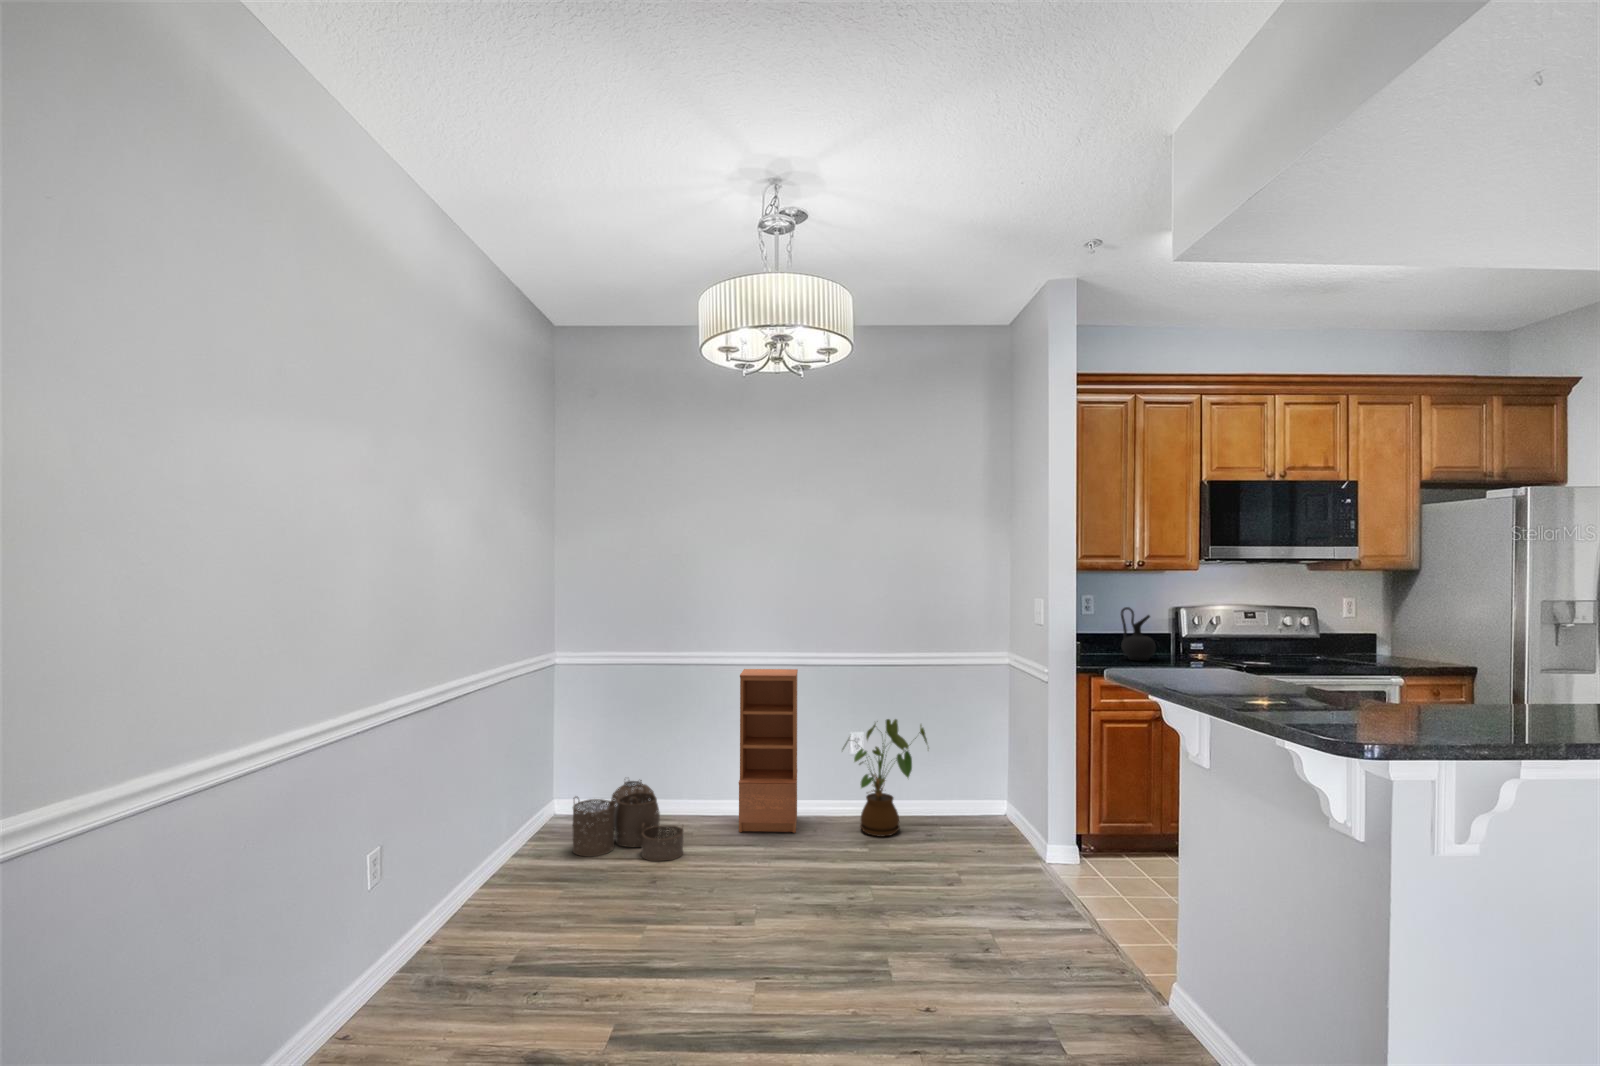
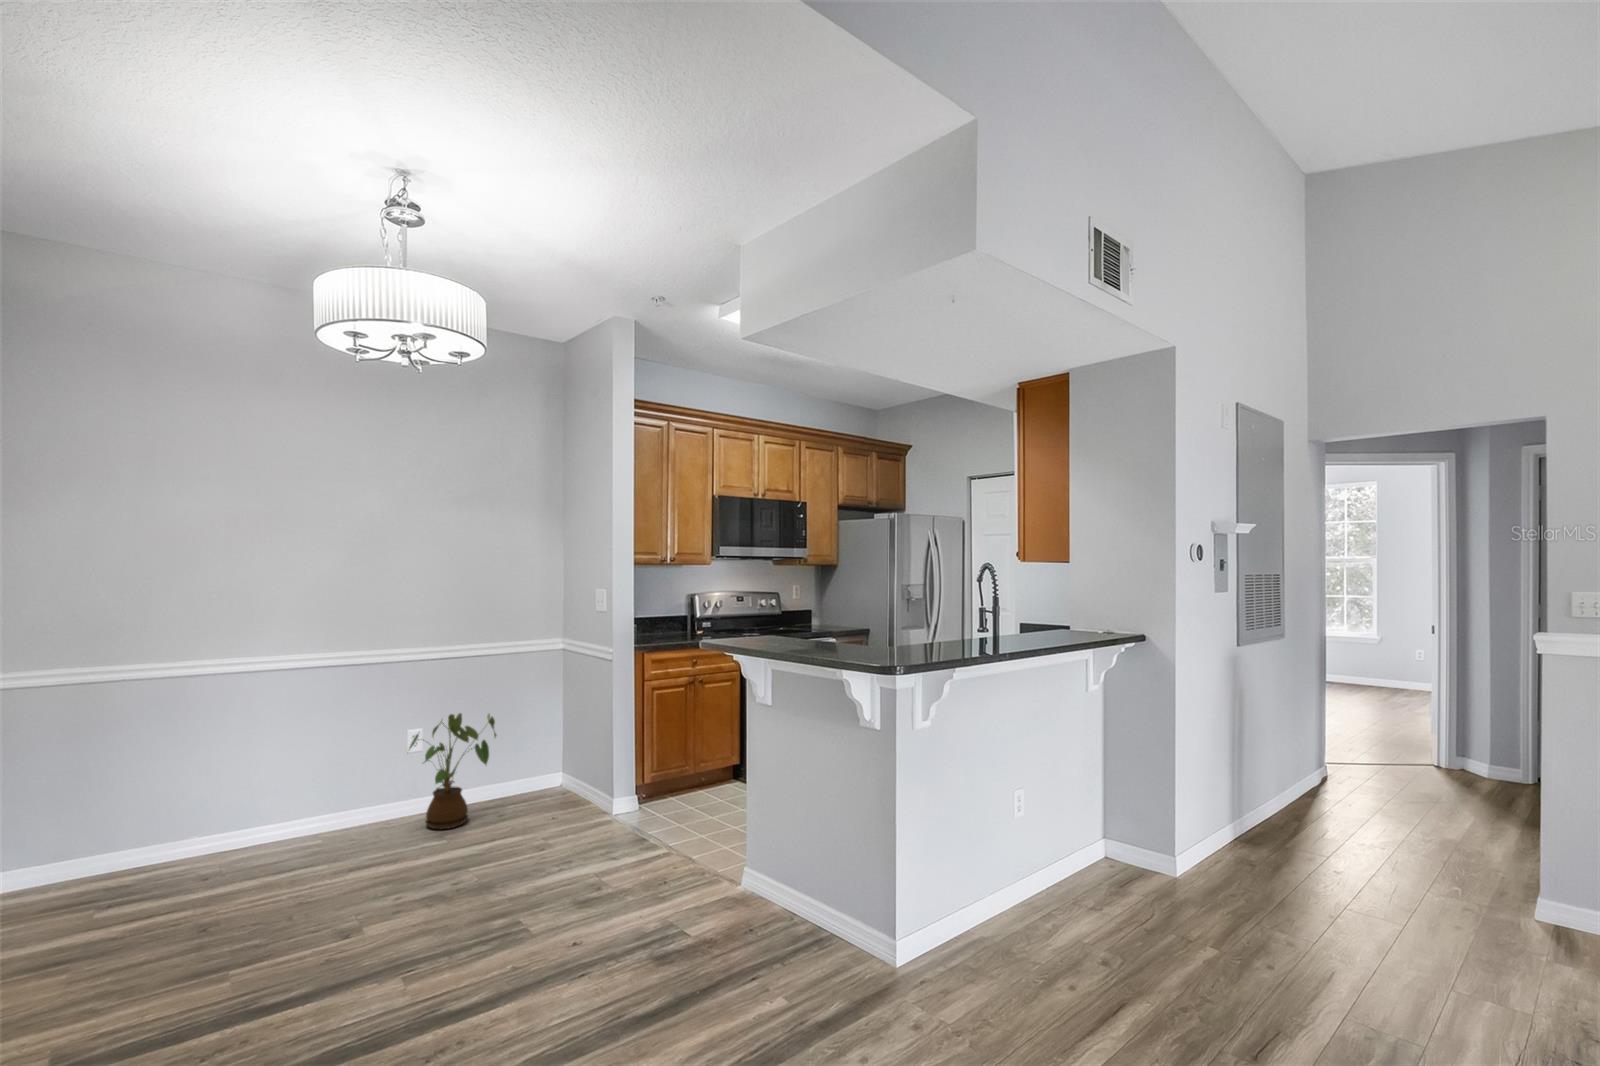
ceramic jug: present [1121,607,1156,661] -> none [655,596,681,639]
bookcase: present [739,669,798,833] -> none [277,675,356,862]
woven basket: present [573,780,683,861] -> none [37,831,222,941]

